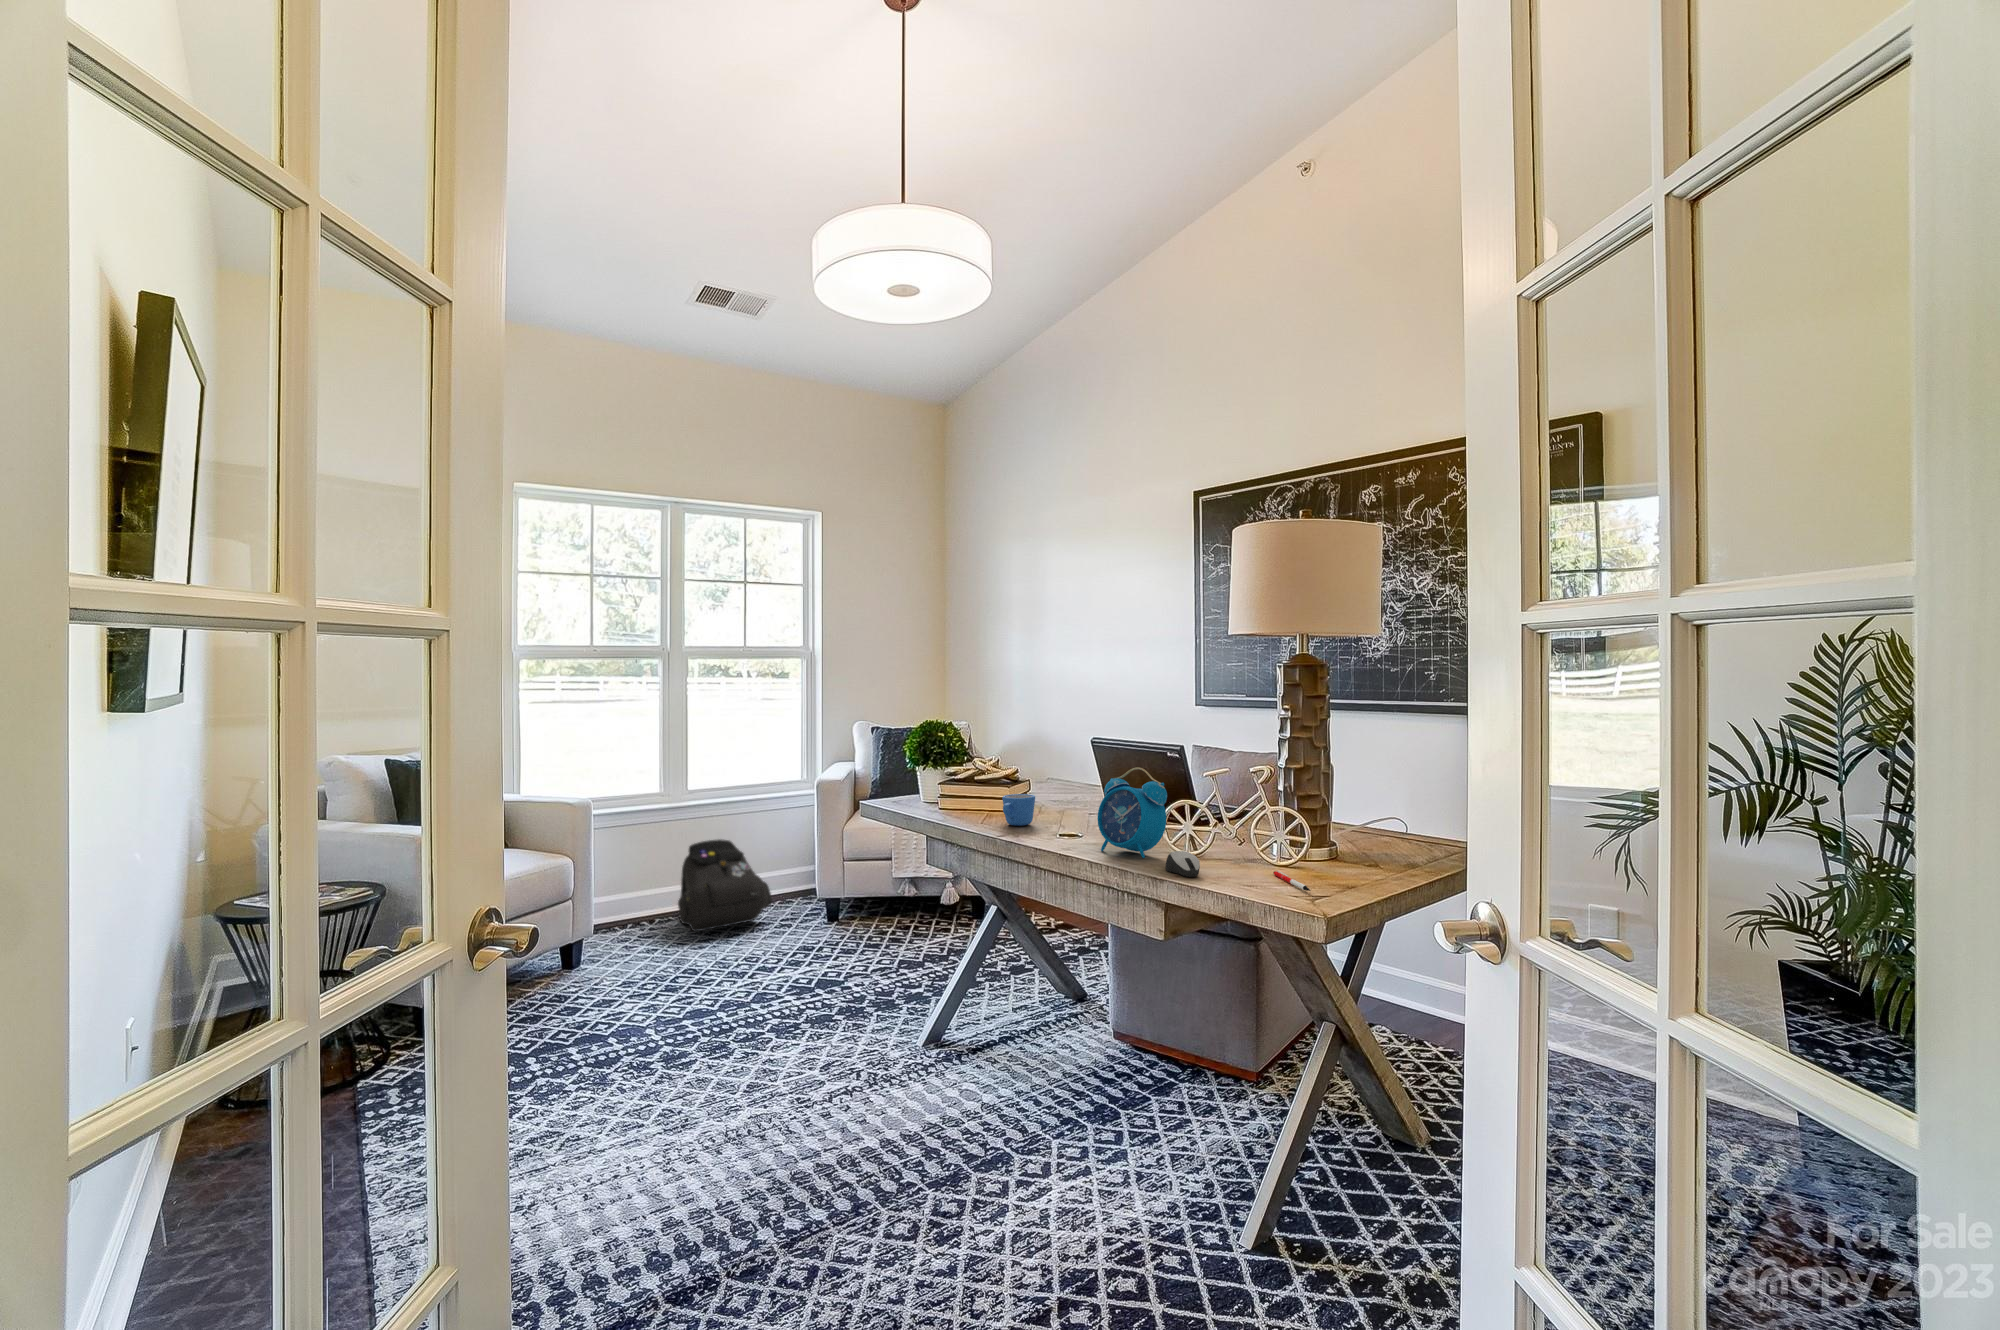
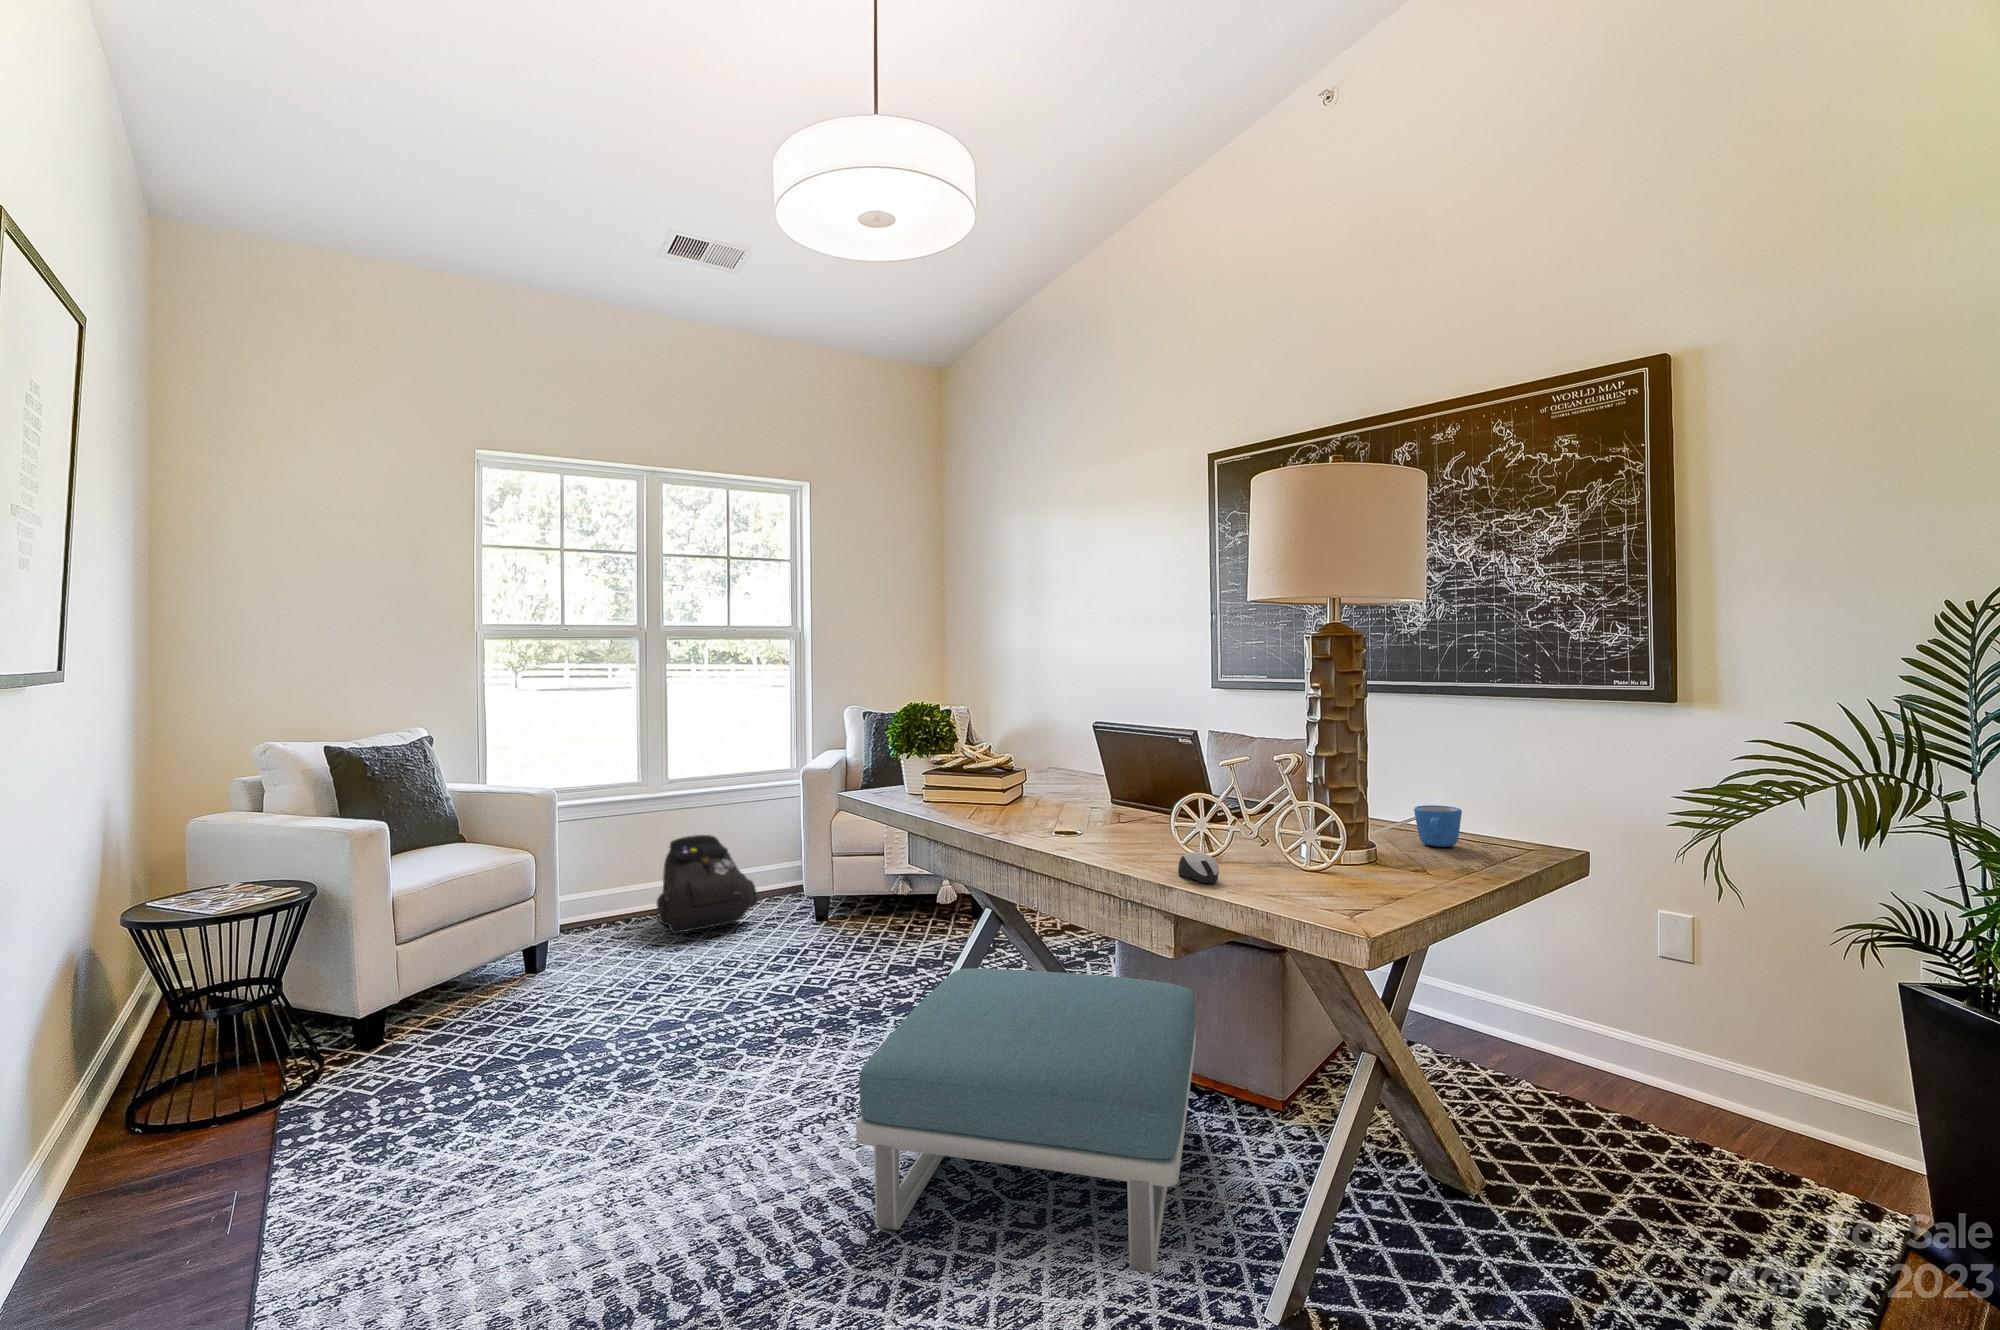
alarm clock: present [1097,767,1167,858] -> none [1099,755,1180,860]
mug: present [1002,794,1035,826] -> present [1414,805,1462,847]
pen: present [1273,871,1310,891] -> none [1306,875,1354,902]
footstool: none [887,958,1181,1210] -> present [856,968,1196,1273]

